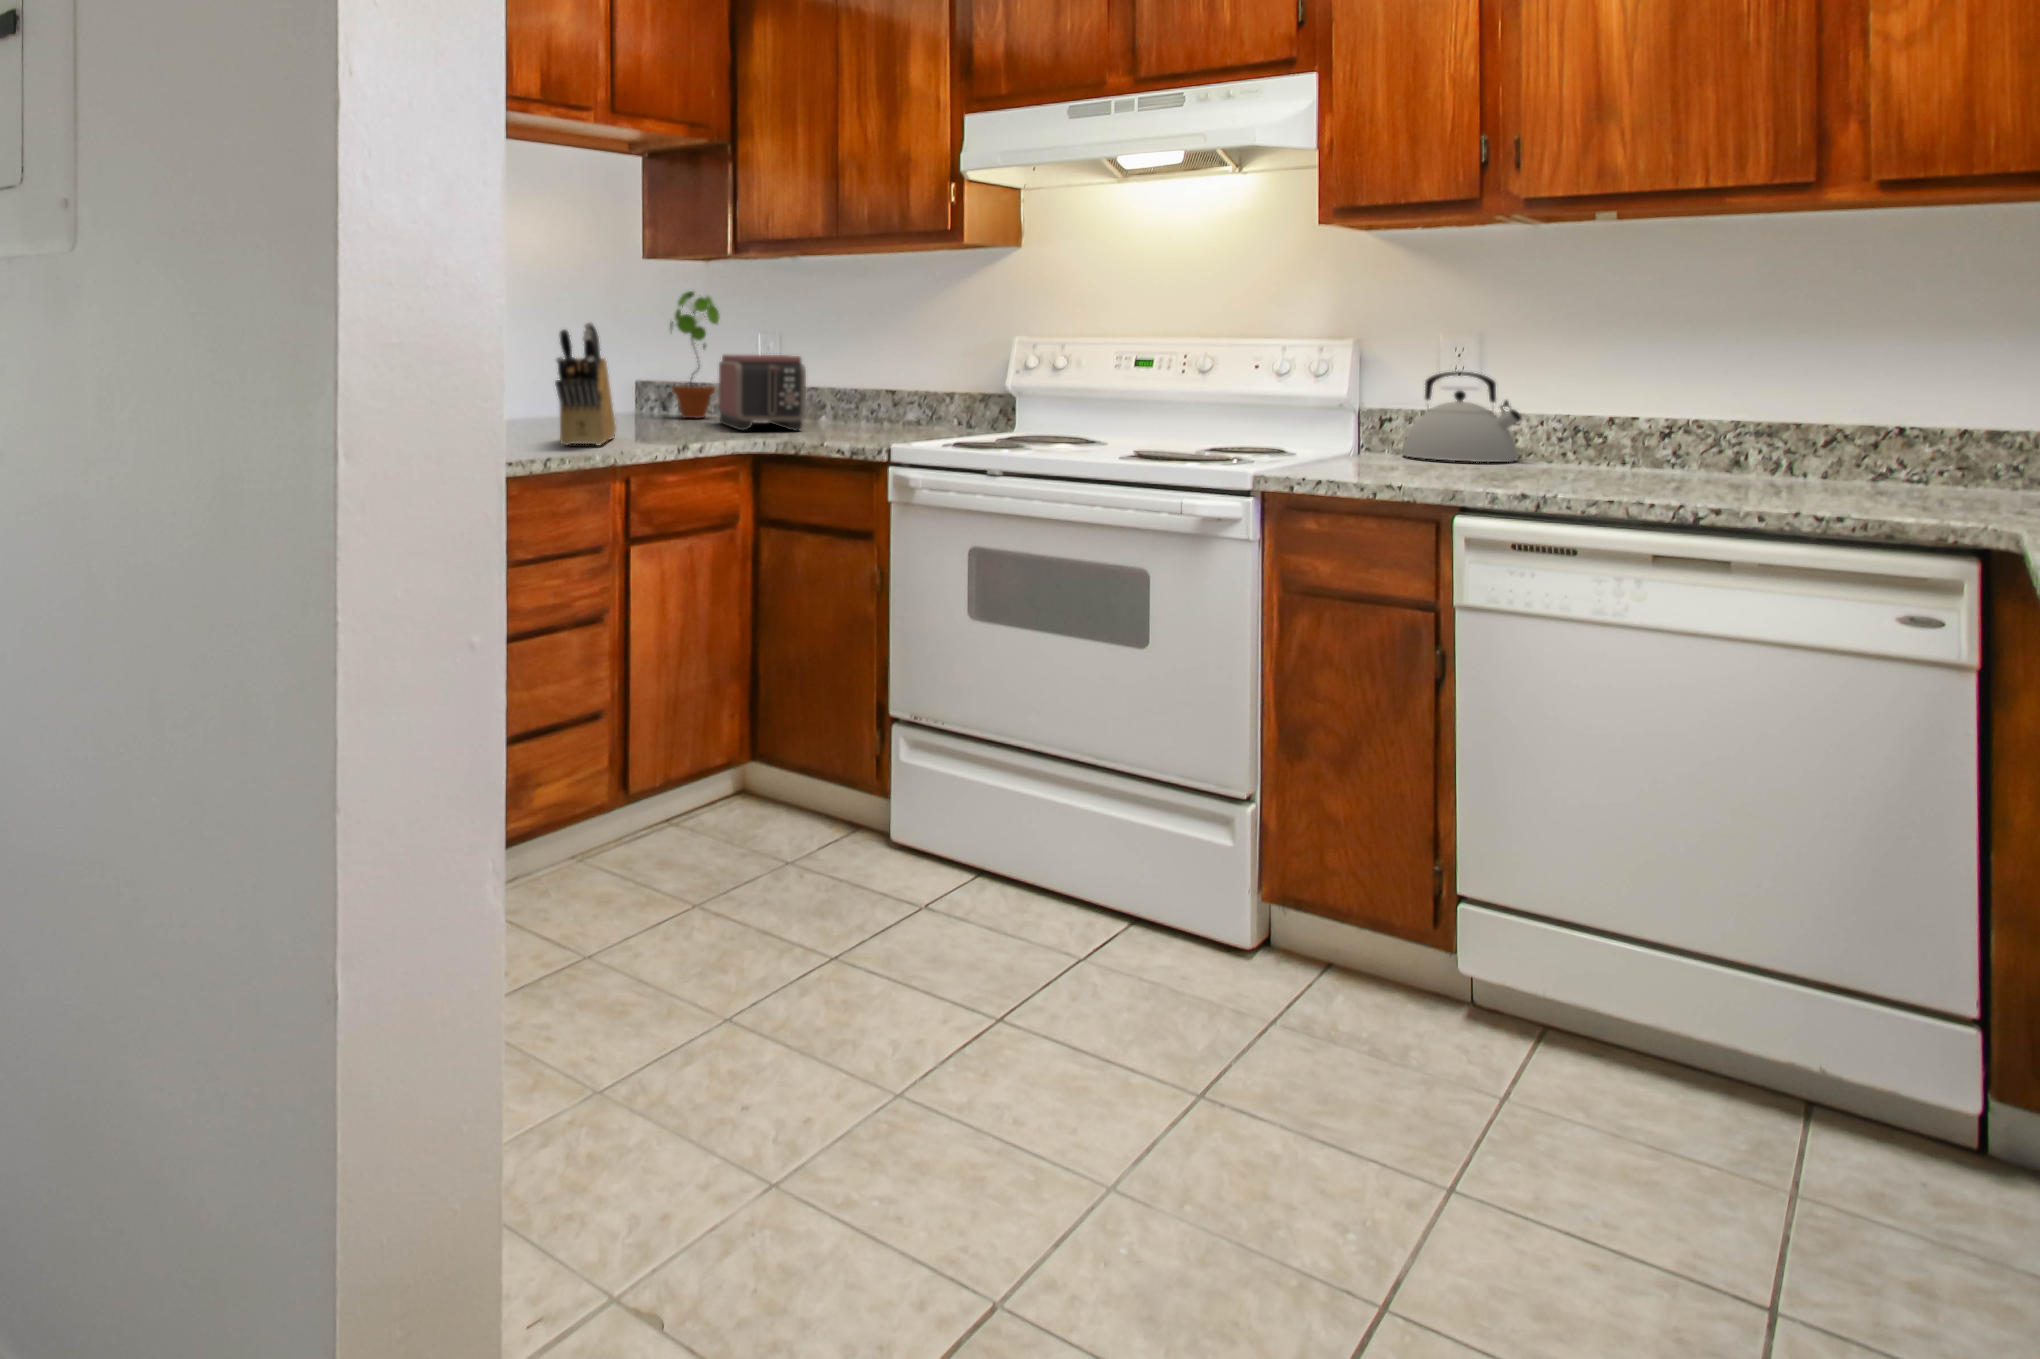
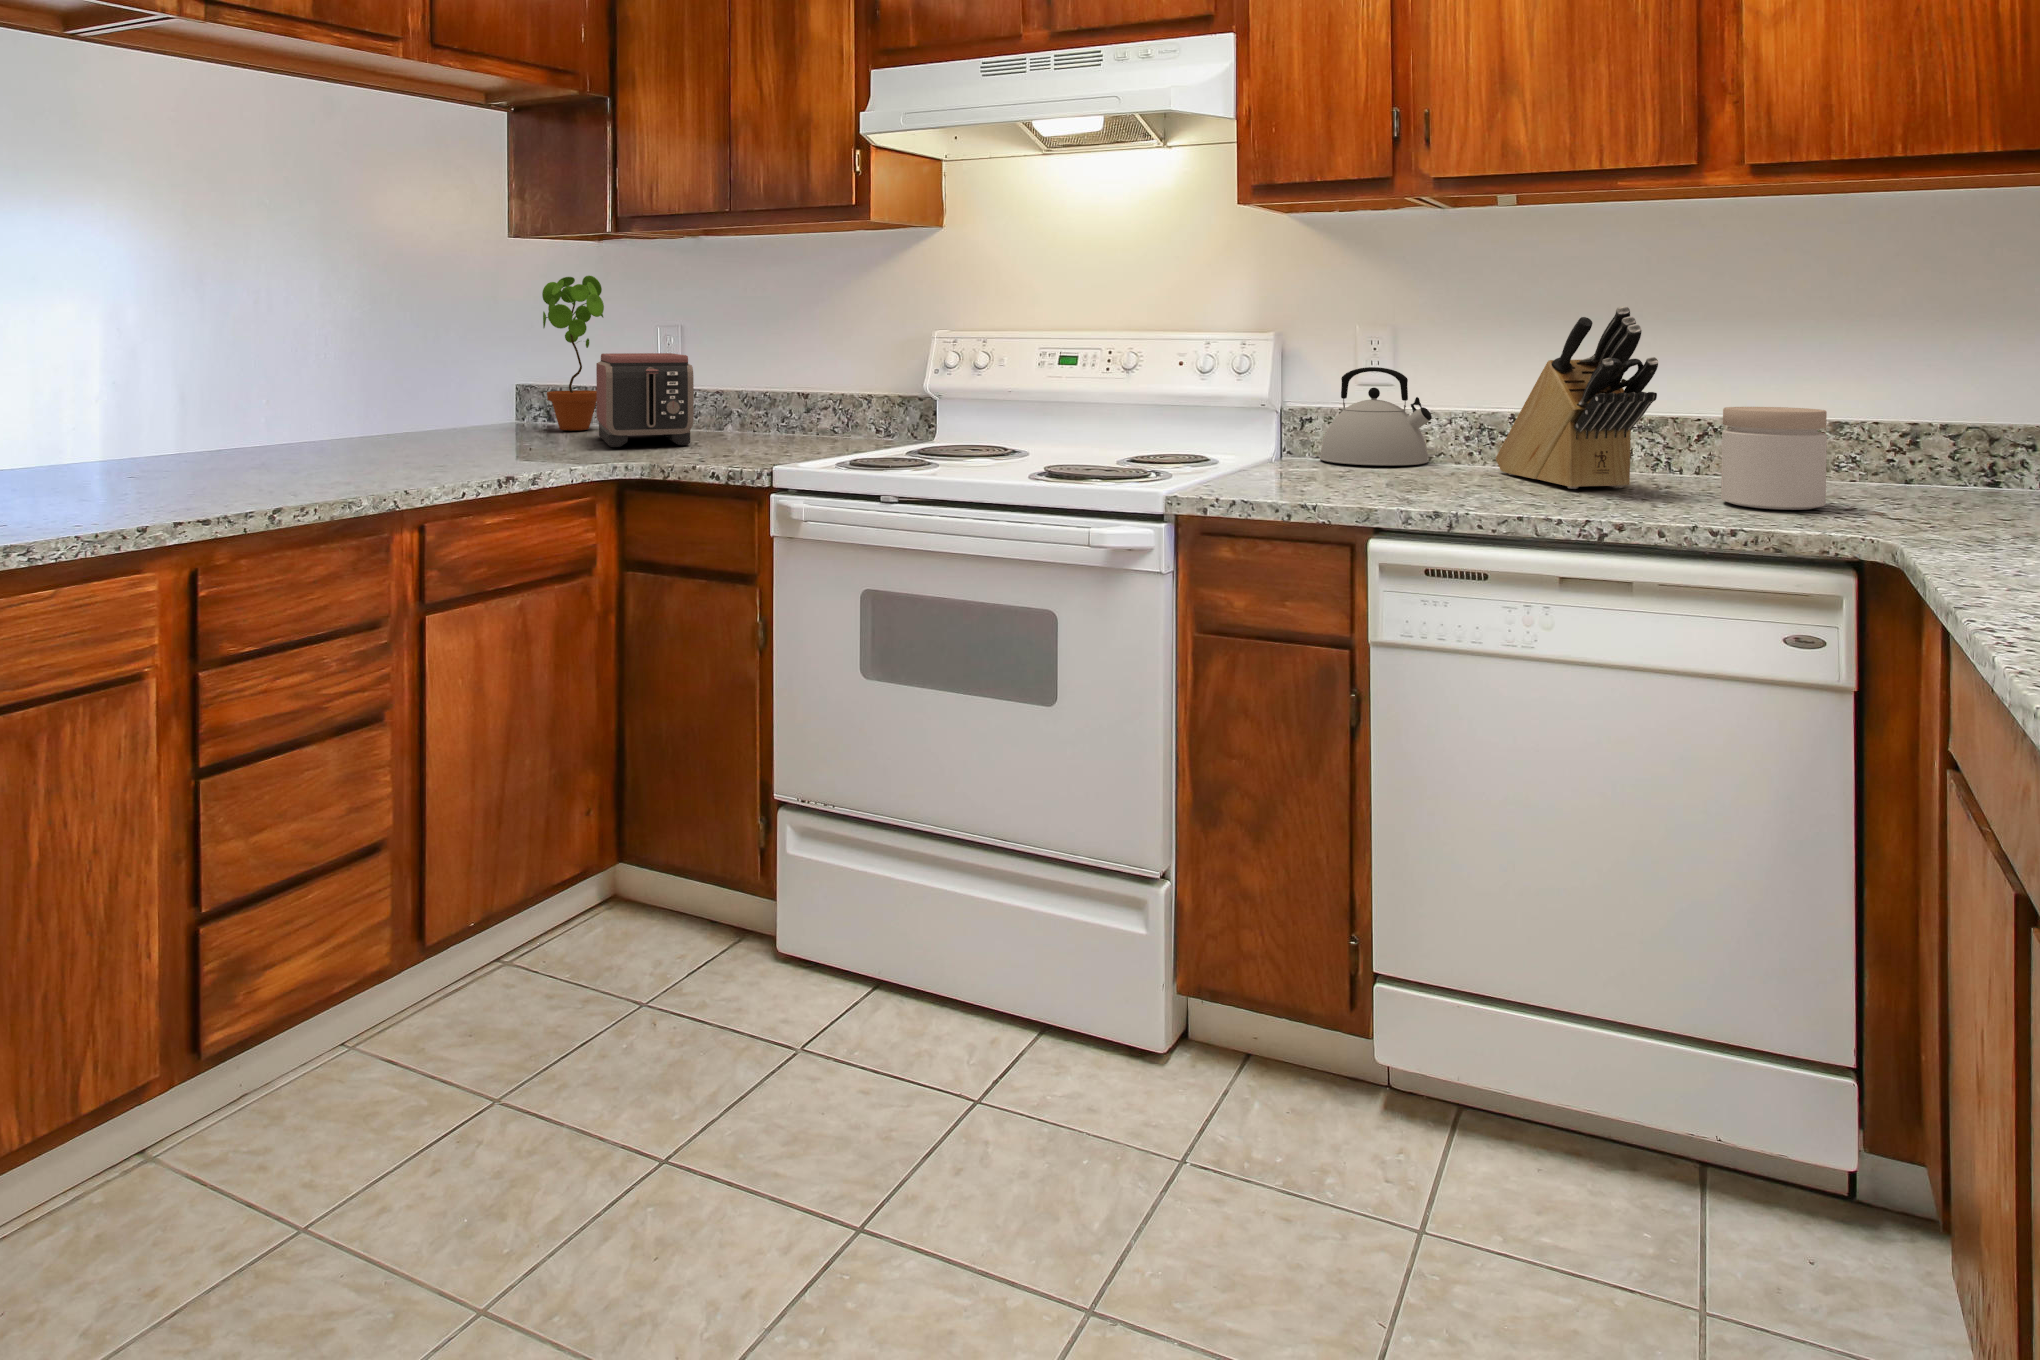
knife block: present [555,322,616,445] -> present [1496,306,1658,489]
jar: none [1839,410,1961,507] -> present [1721,407,1827,510]

